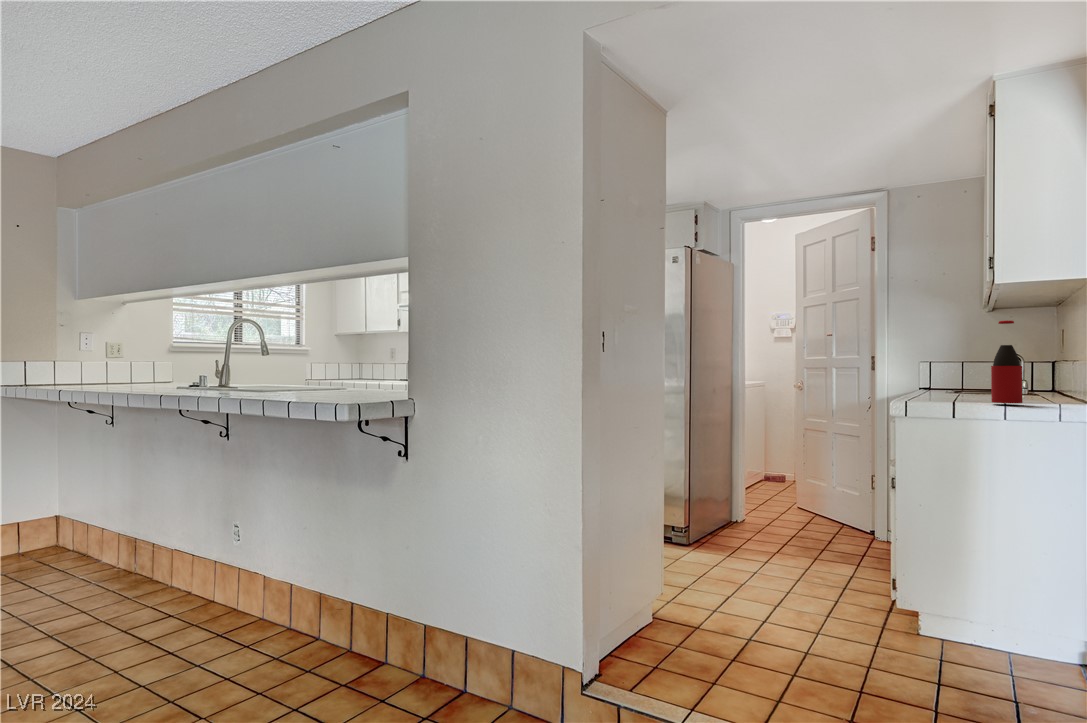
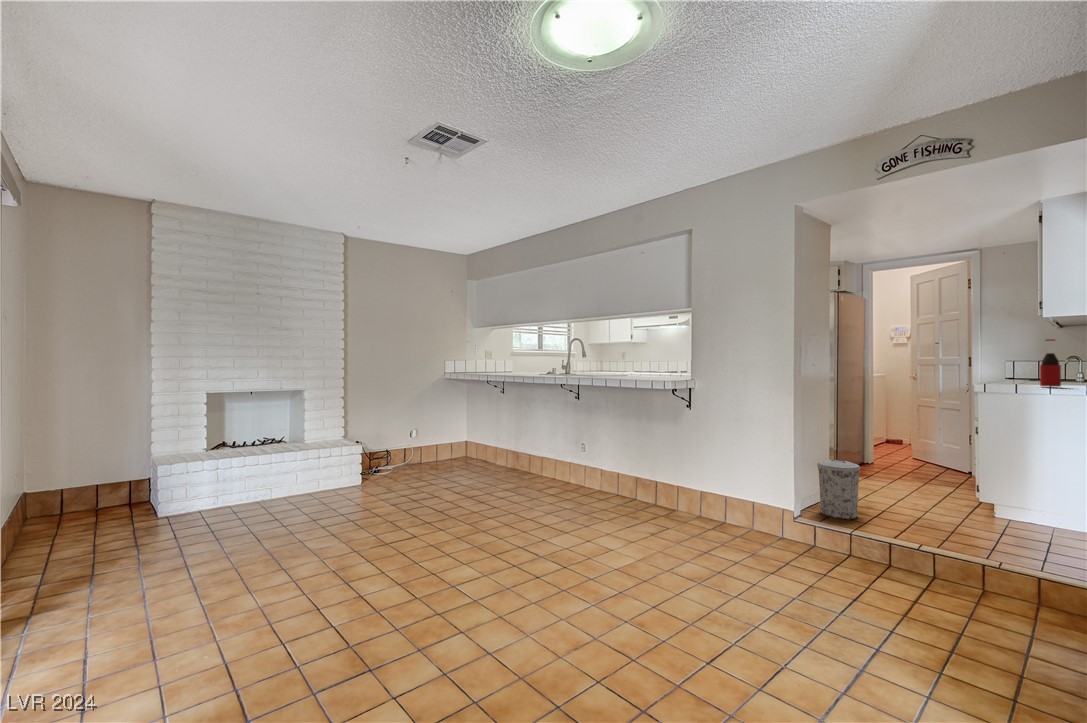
trash can: none [642,546,714,666] -> present [817,459,860,519]

